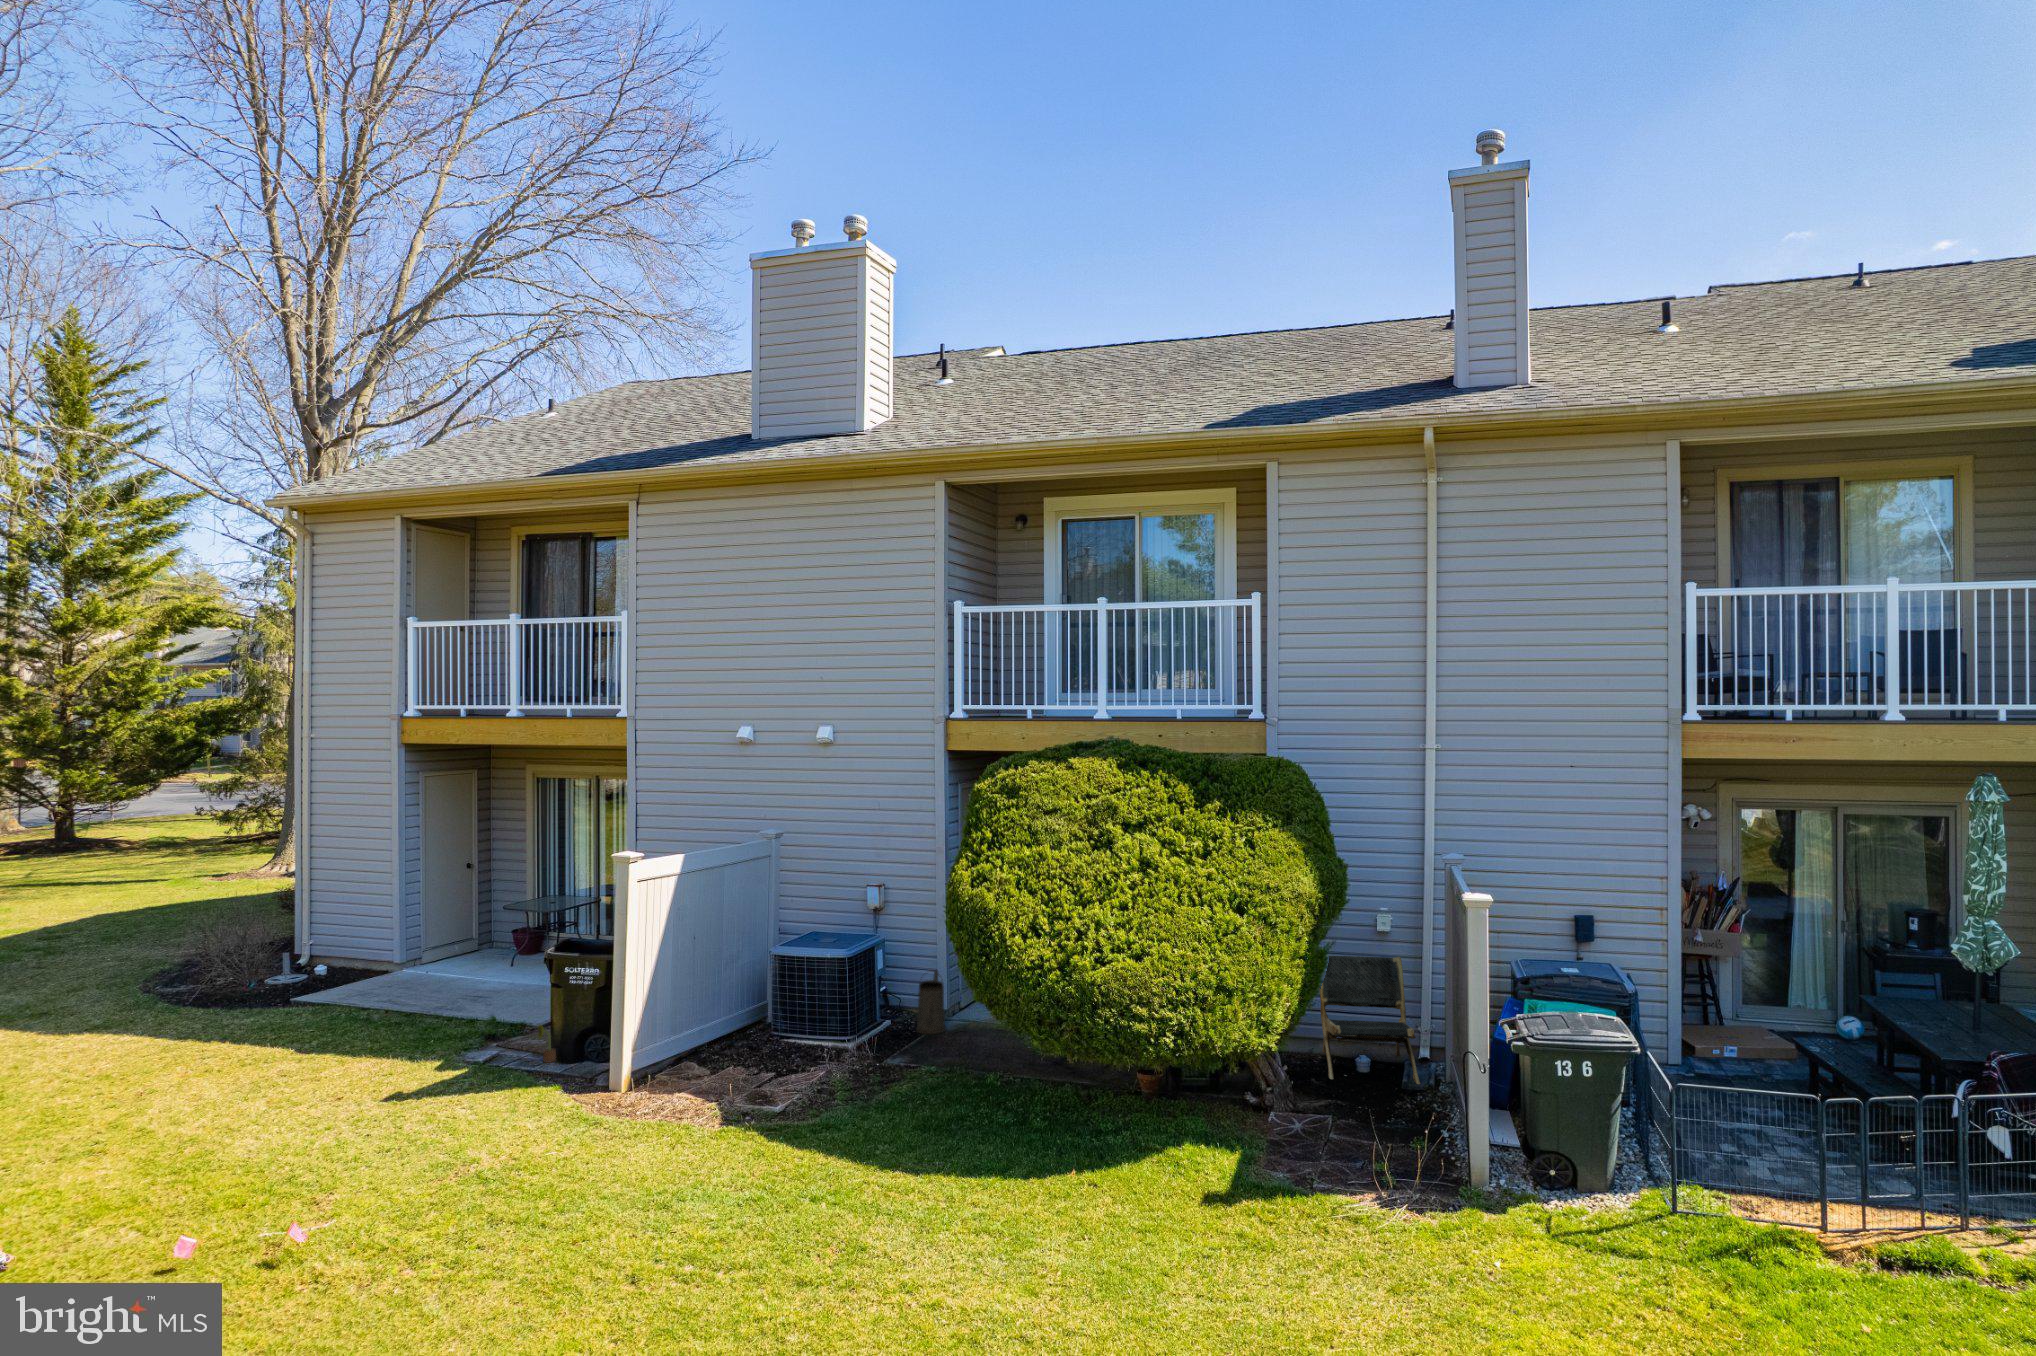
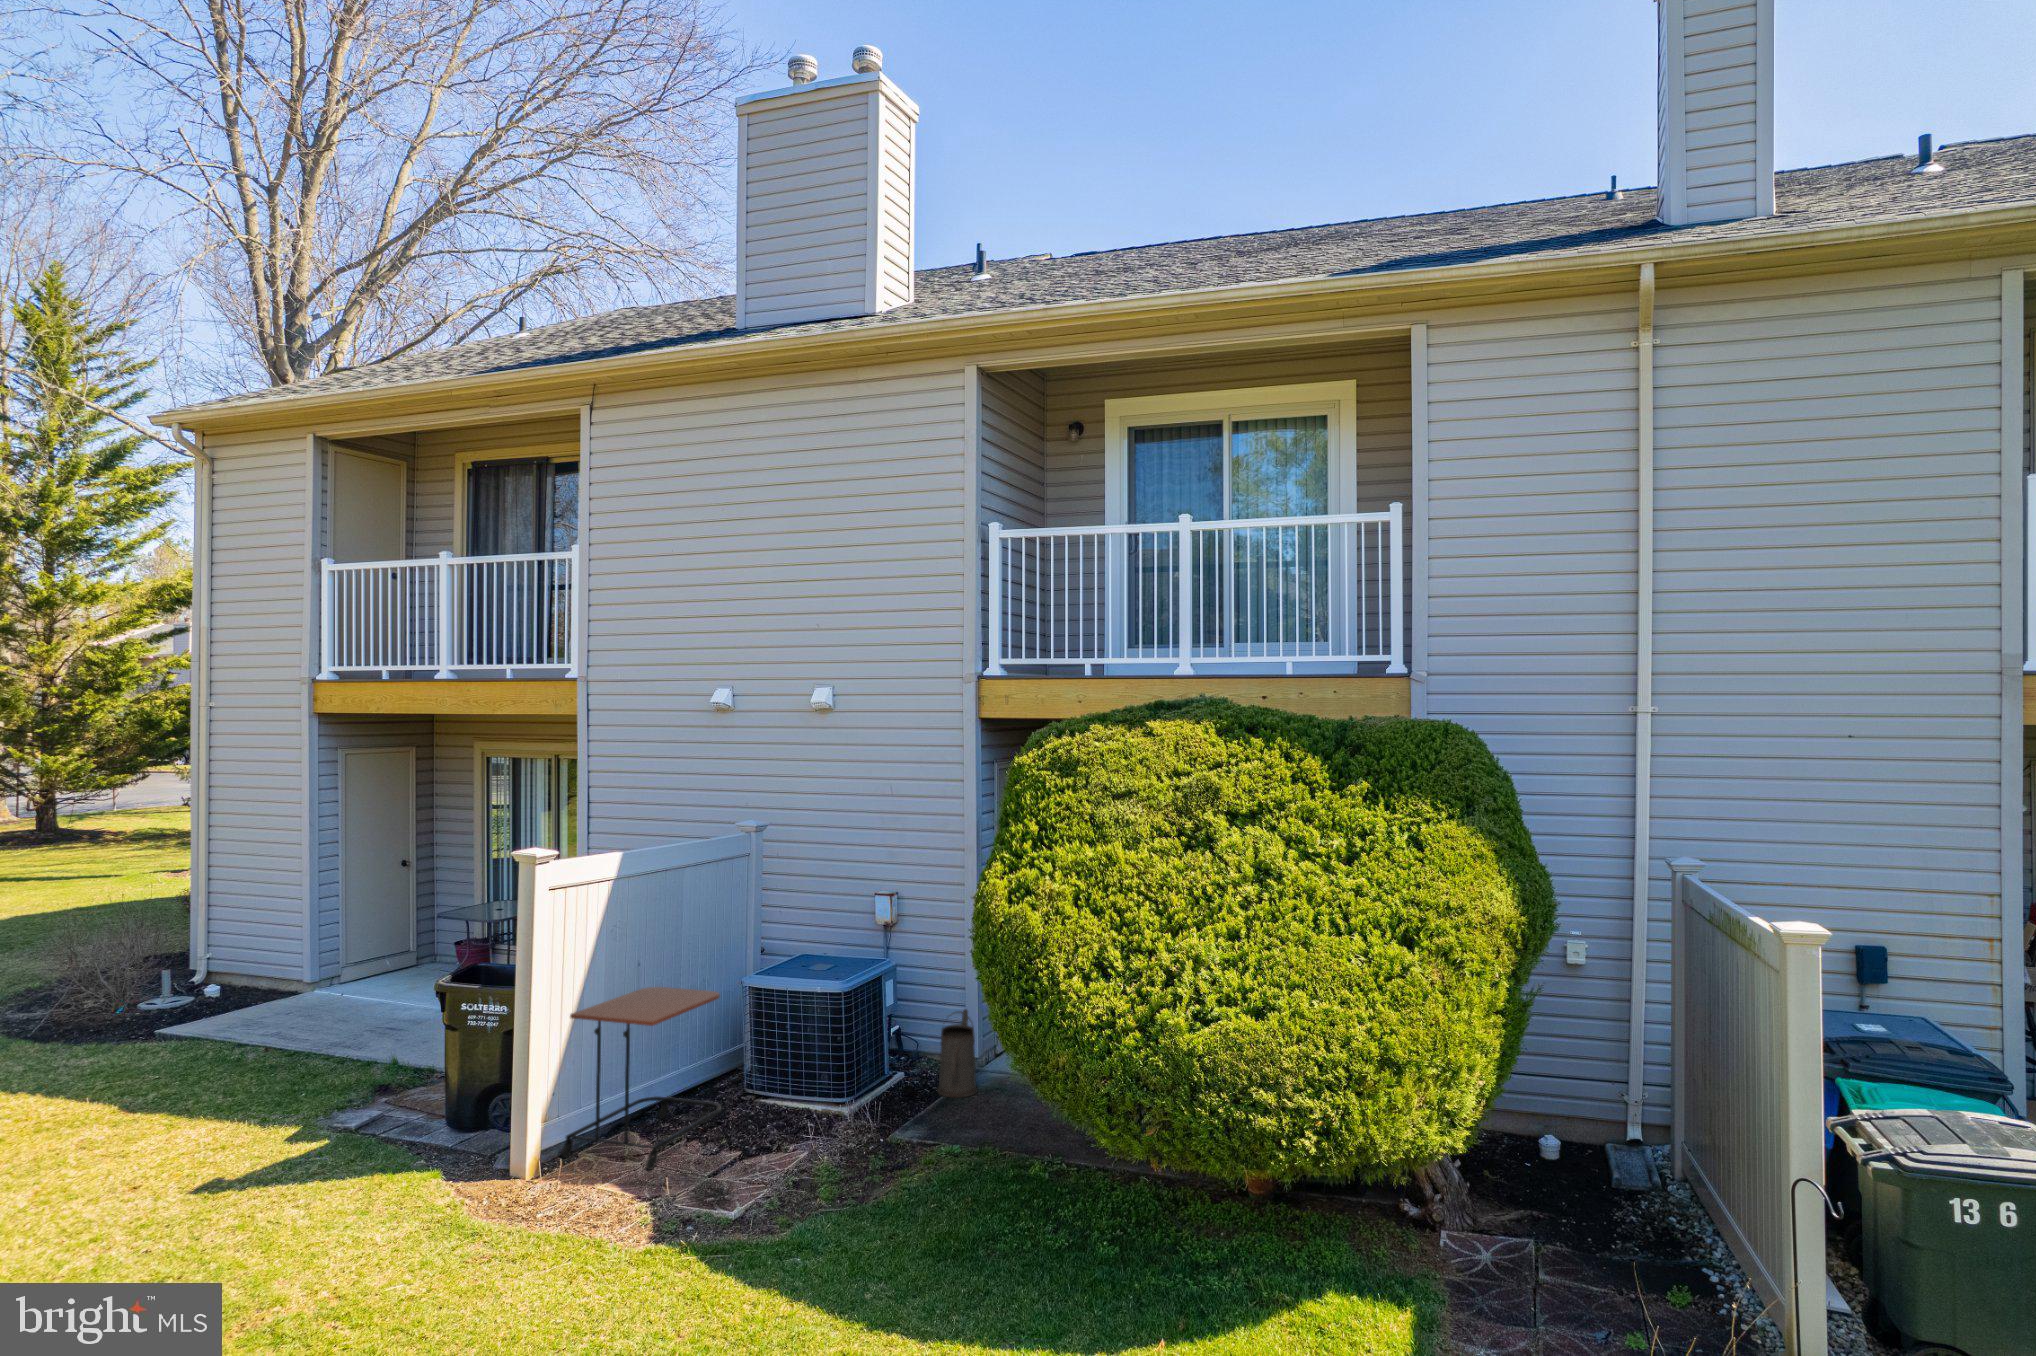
side table: none [644,954,758,1083] -> present [561,987,721,1170]
lounge chair: present [1320,956,1421,1084] -> none [1491,999,1654,1191]
decorative plant: present [538,1025,556,1063] -> none [426,1077,452,1132]

